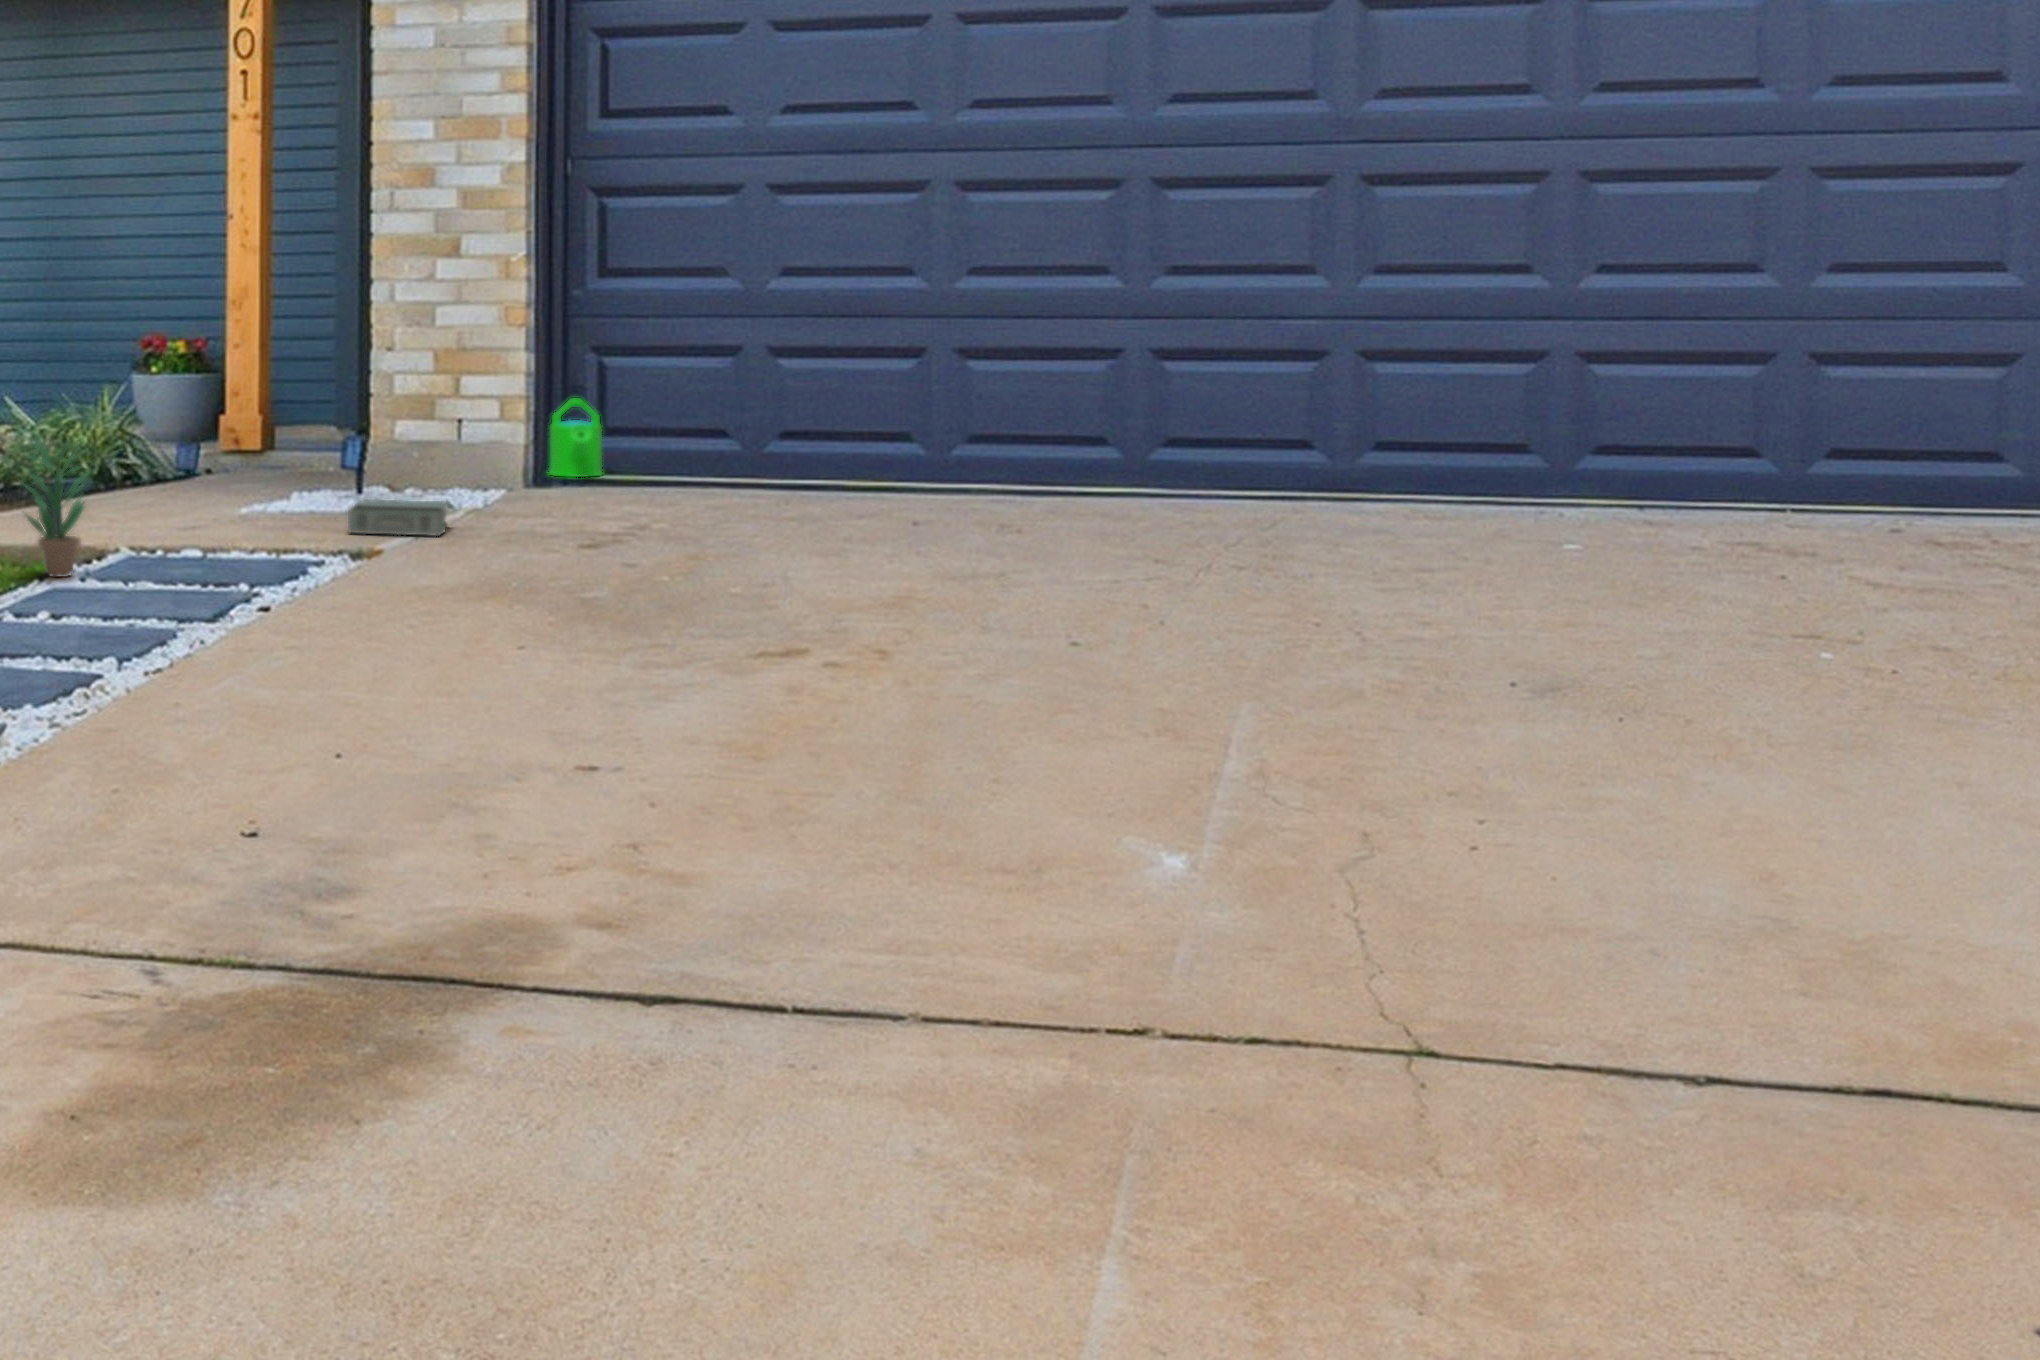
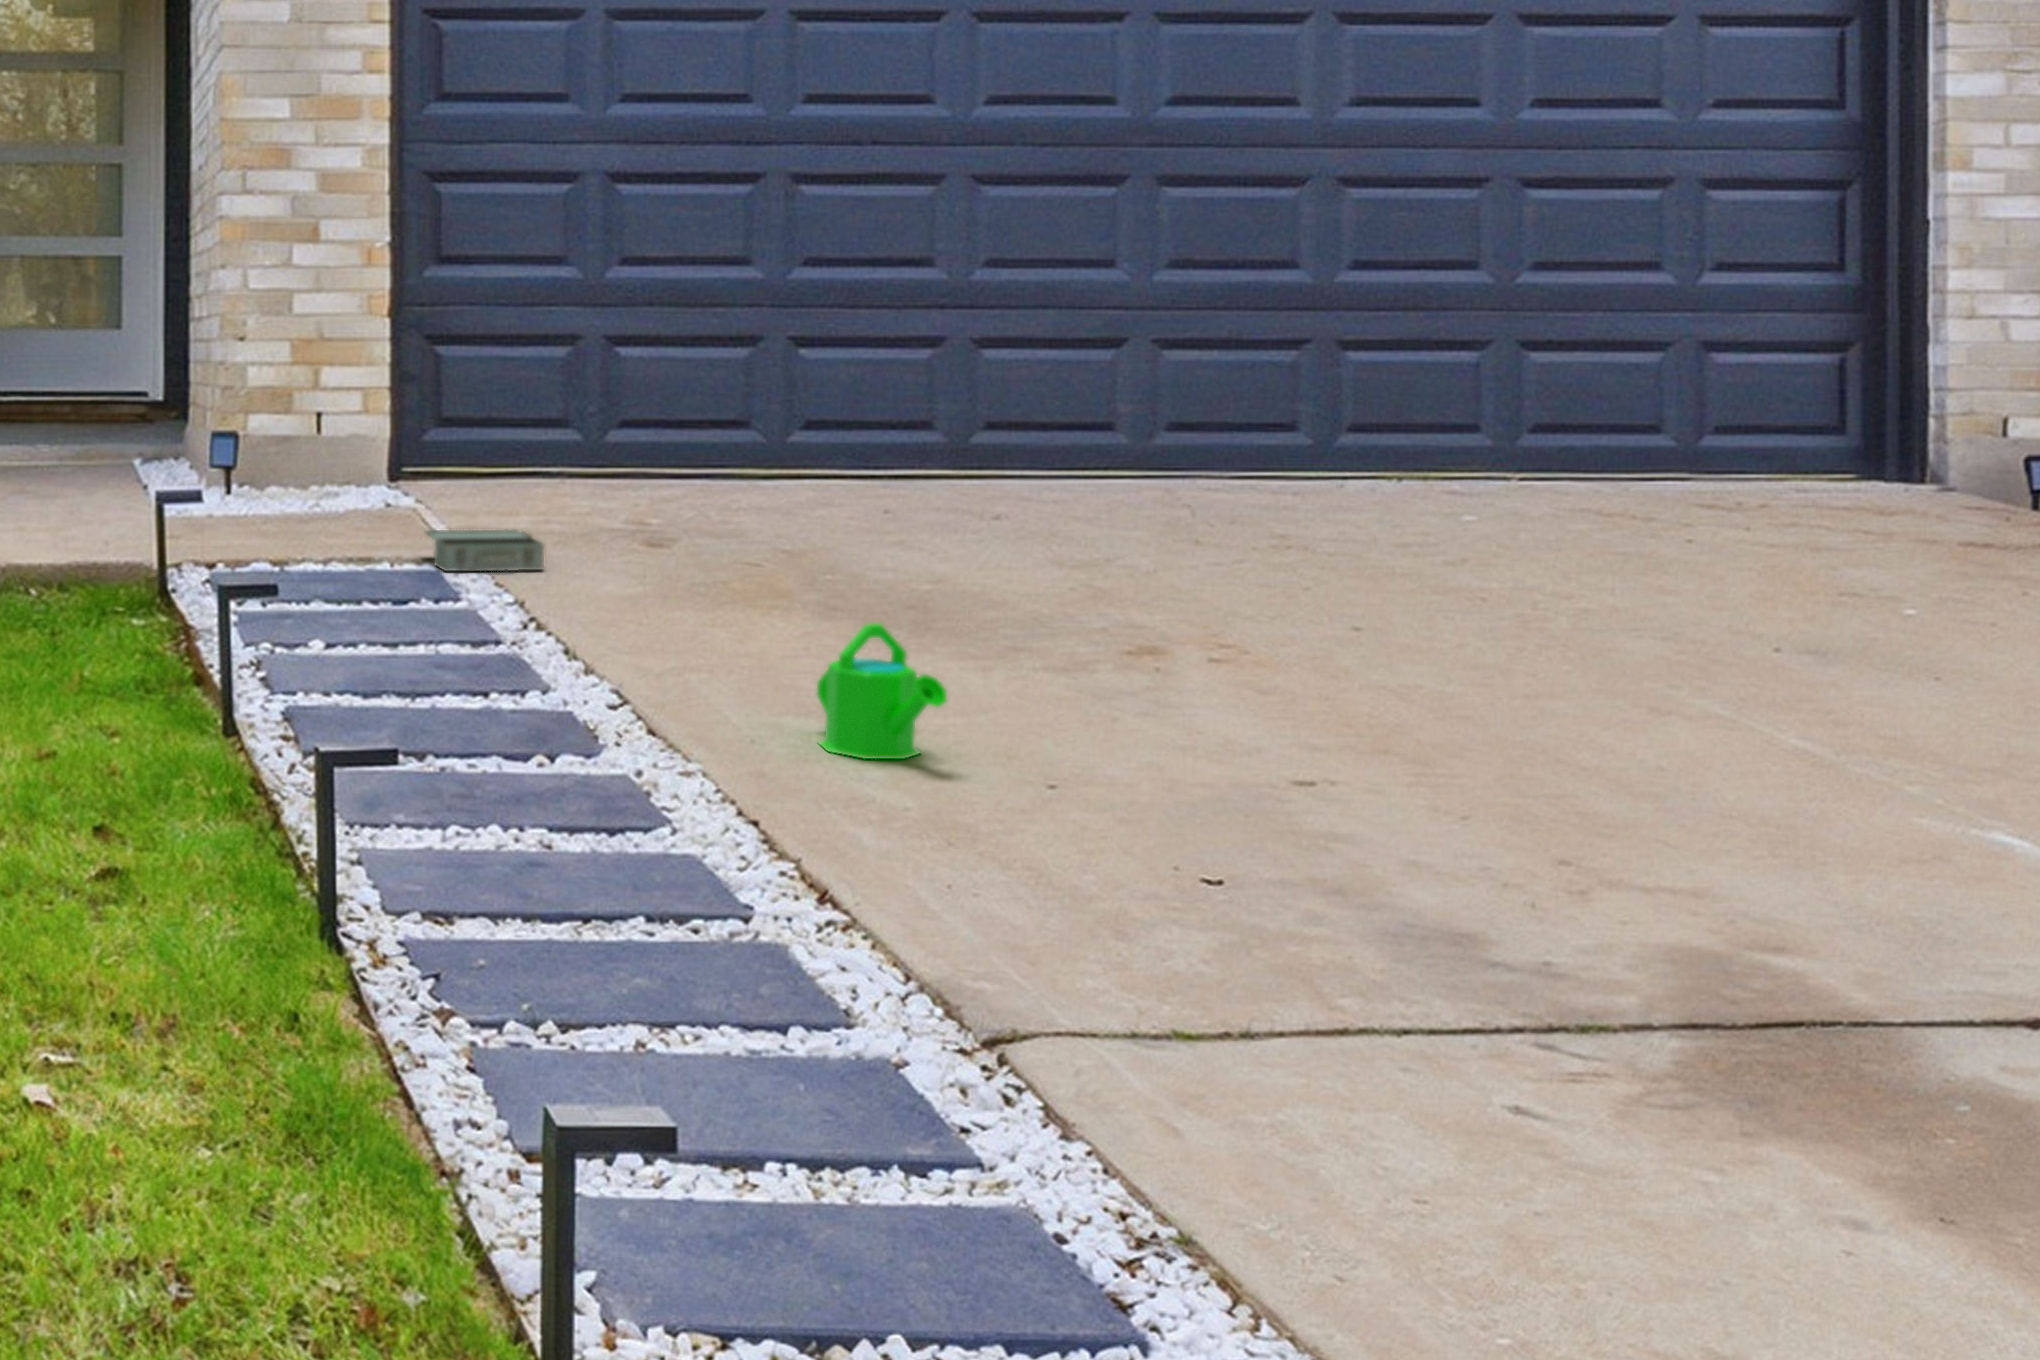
watering can: present [547,398,603,477] -> present [817,623,947,759]
potted plant: present [19,435,91,577] -> none [255,477,352,653]

